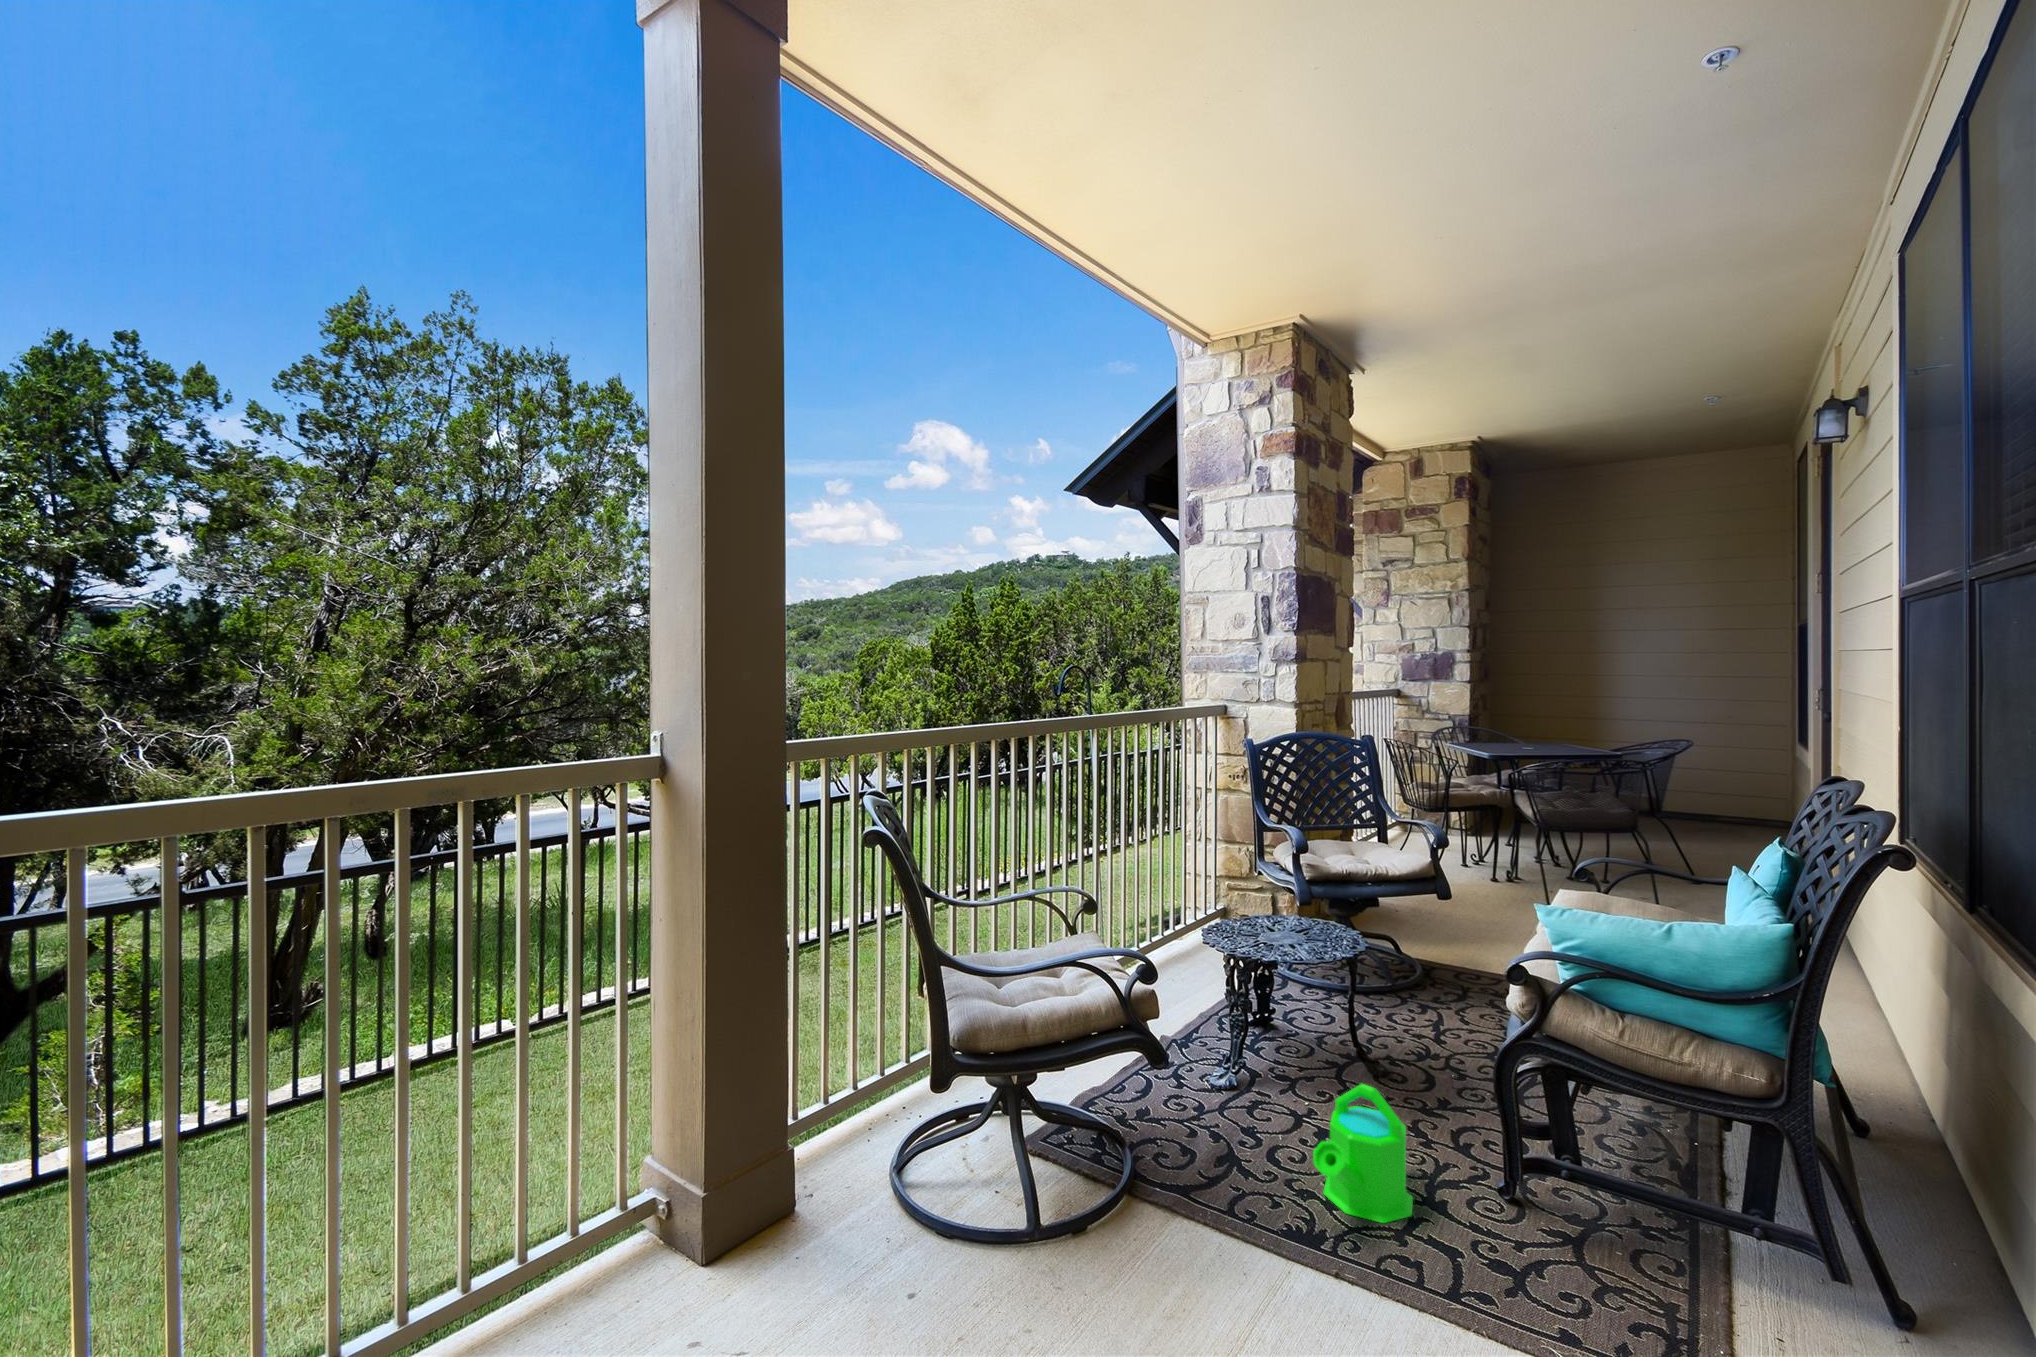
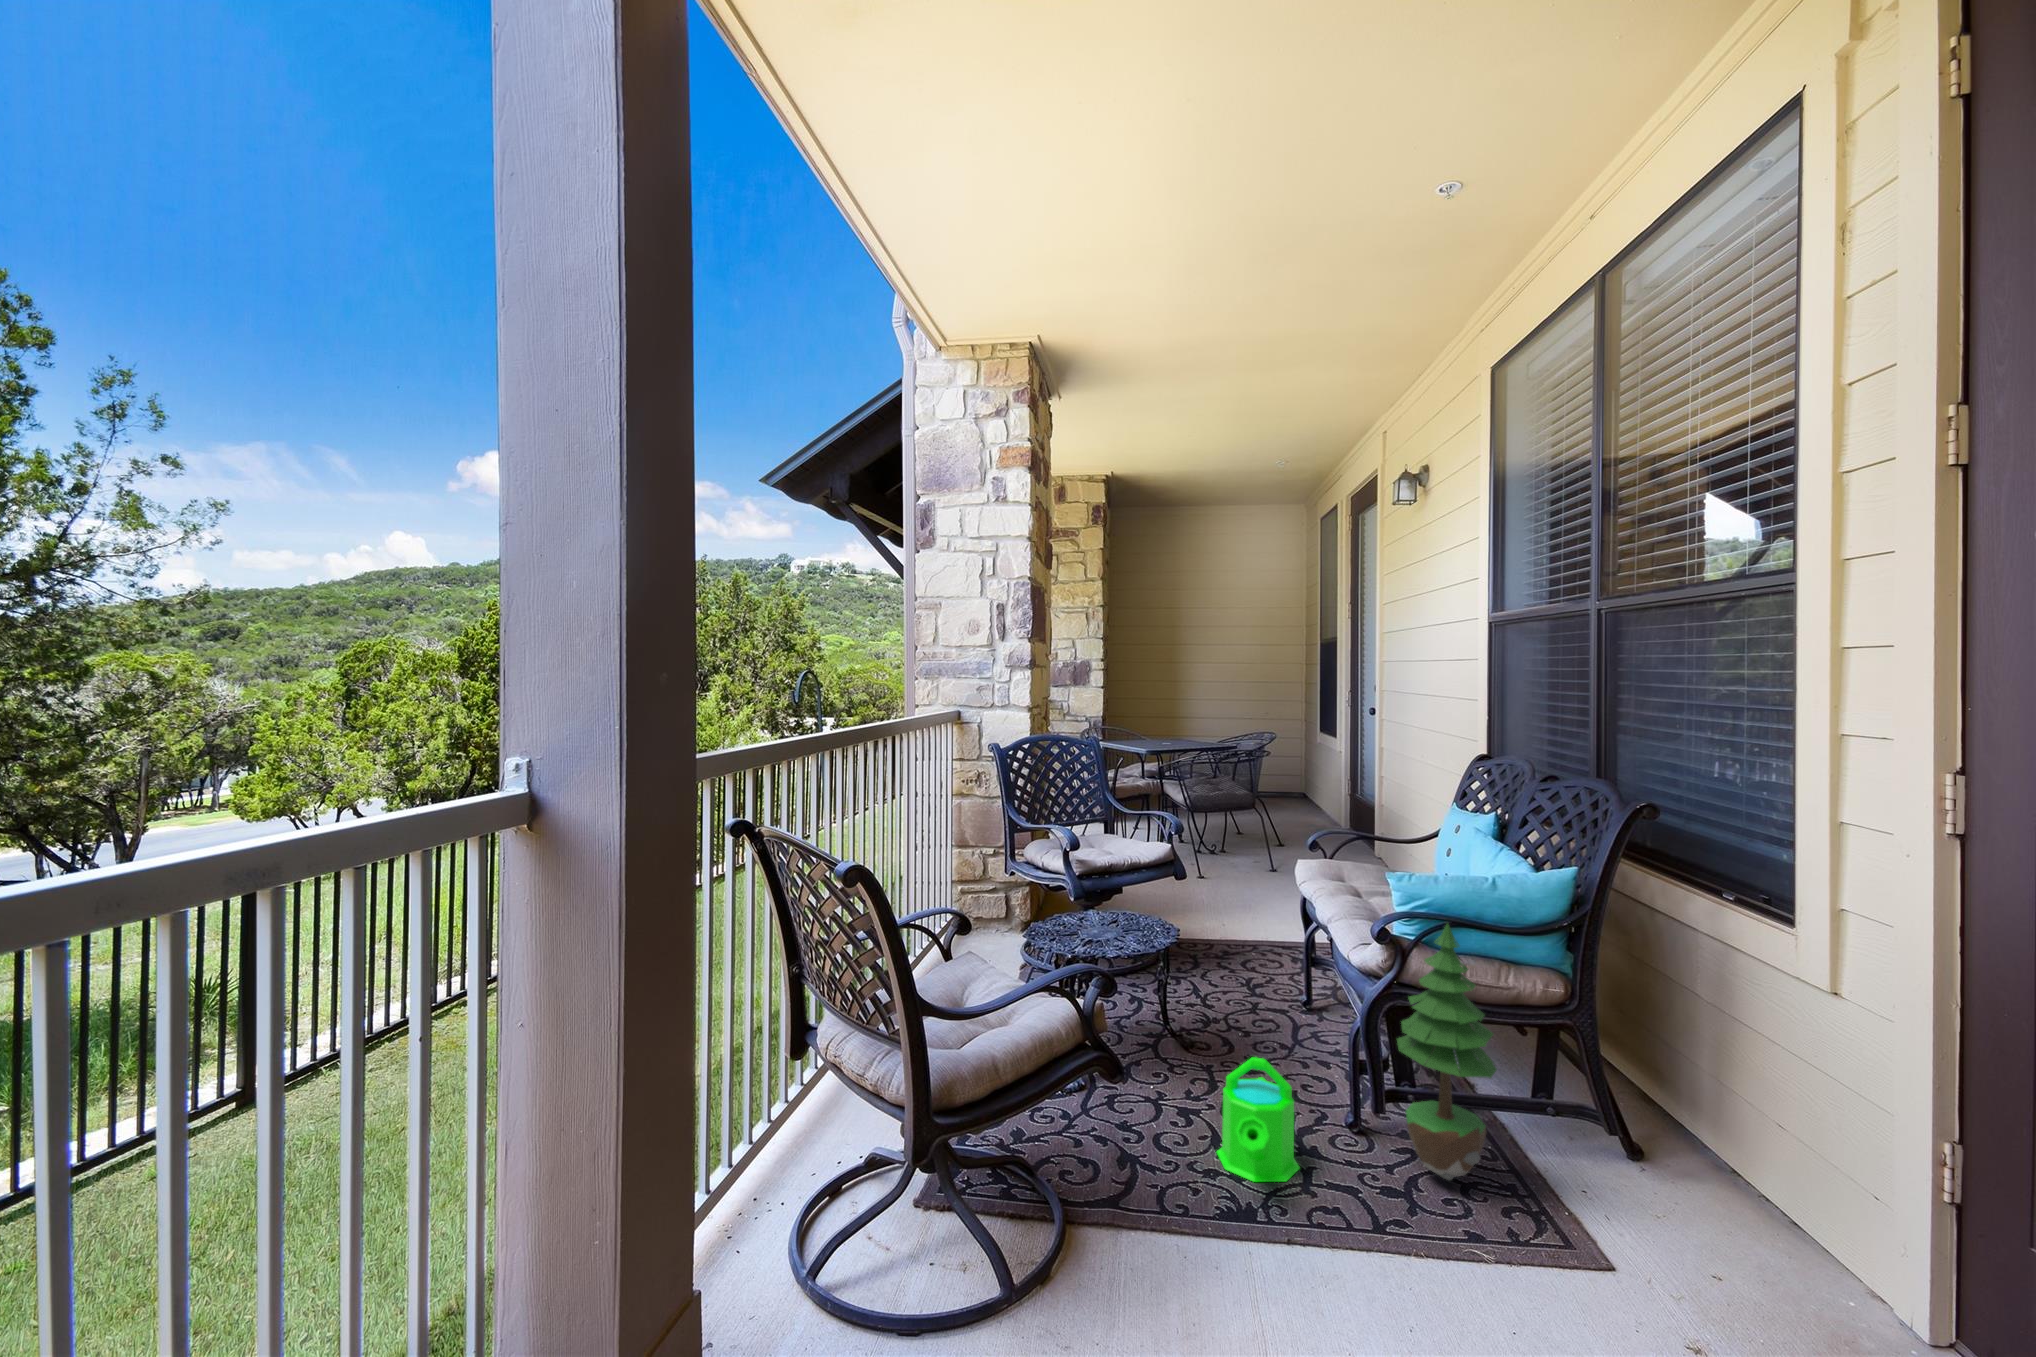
potted tree: none [1526,969,1659,1279] -> present [1397,923,1497,1180]

